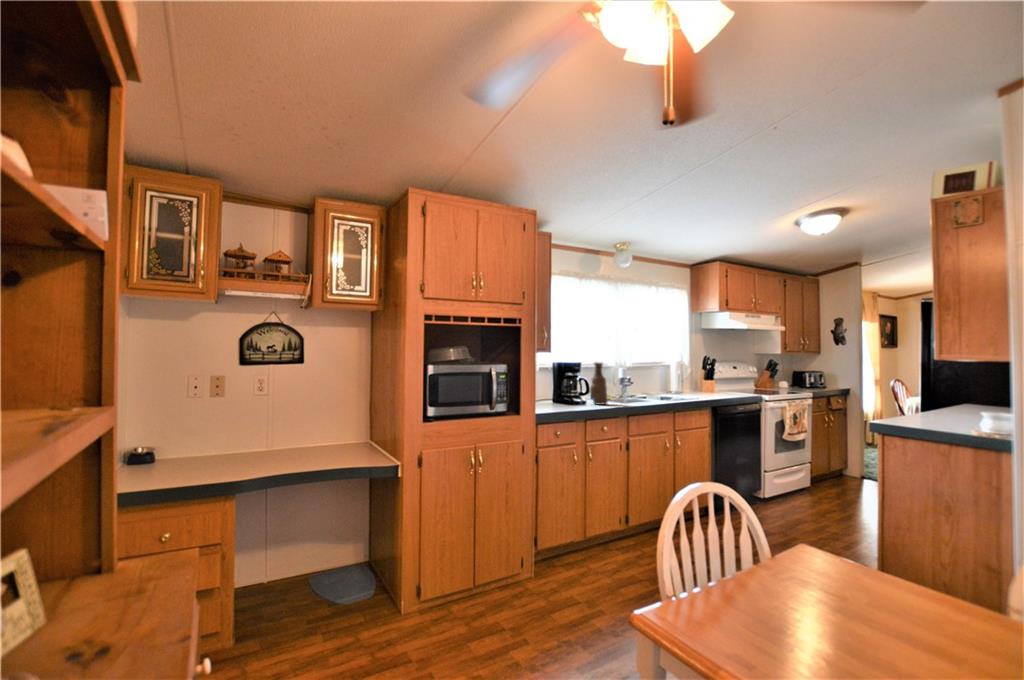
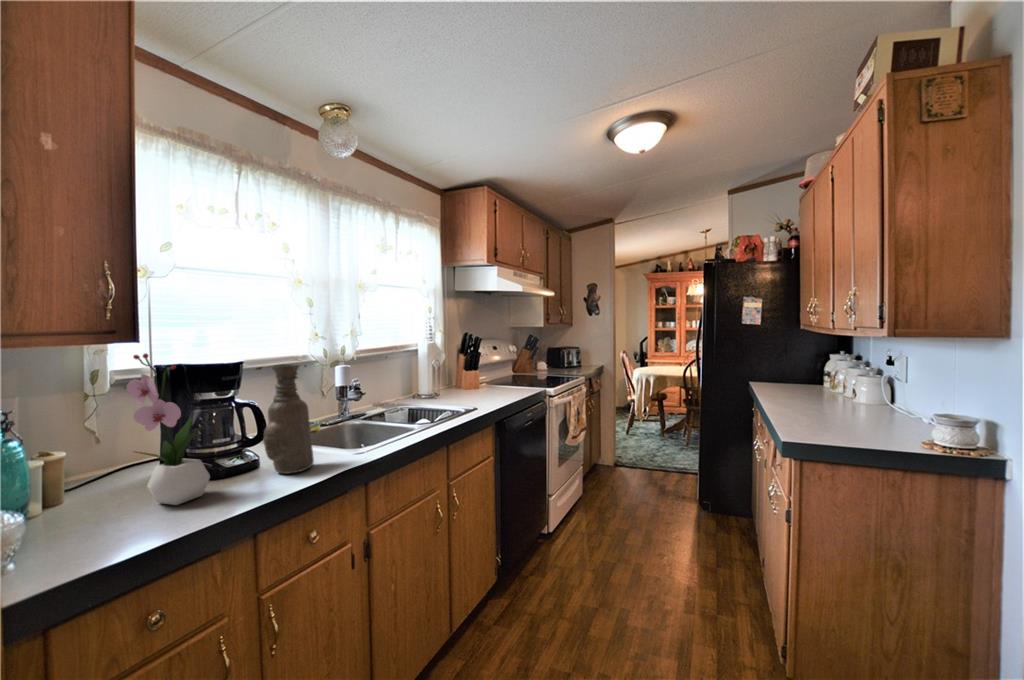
flower arrangement: none [553,355,576,406] -> present [127,354,214,505]

